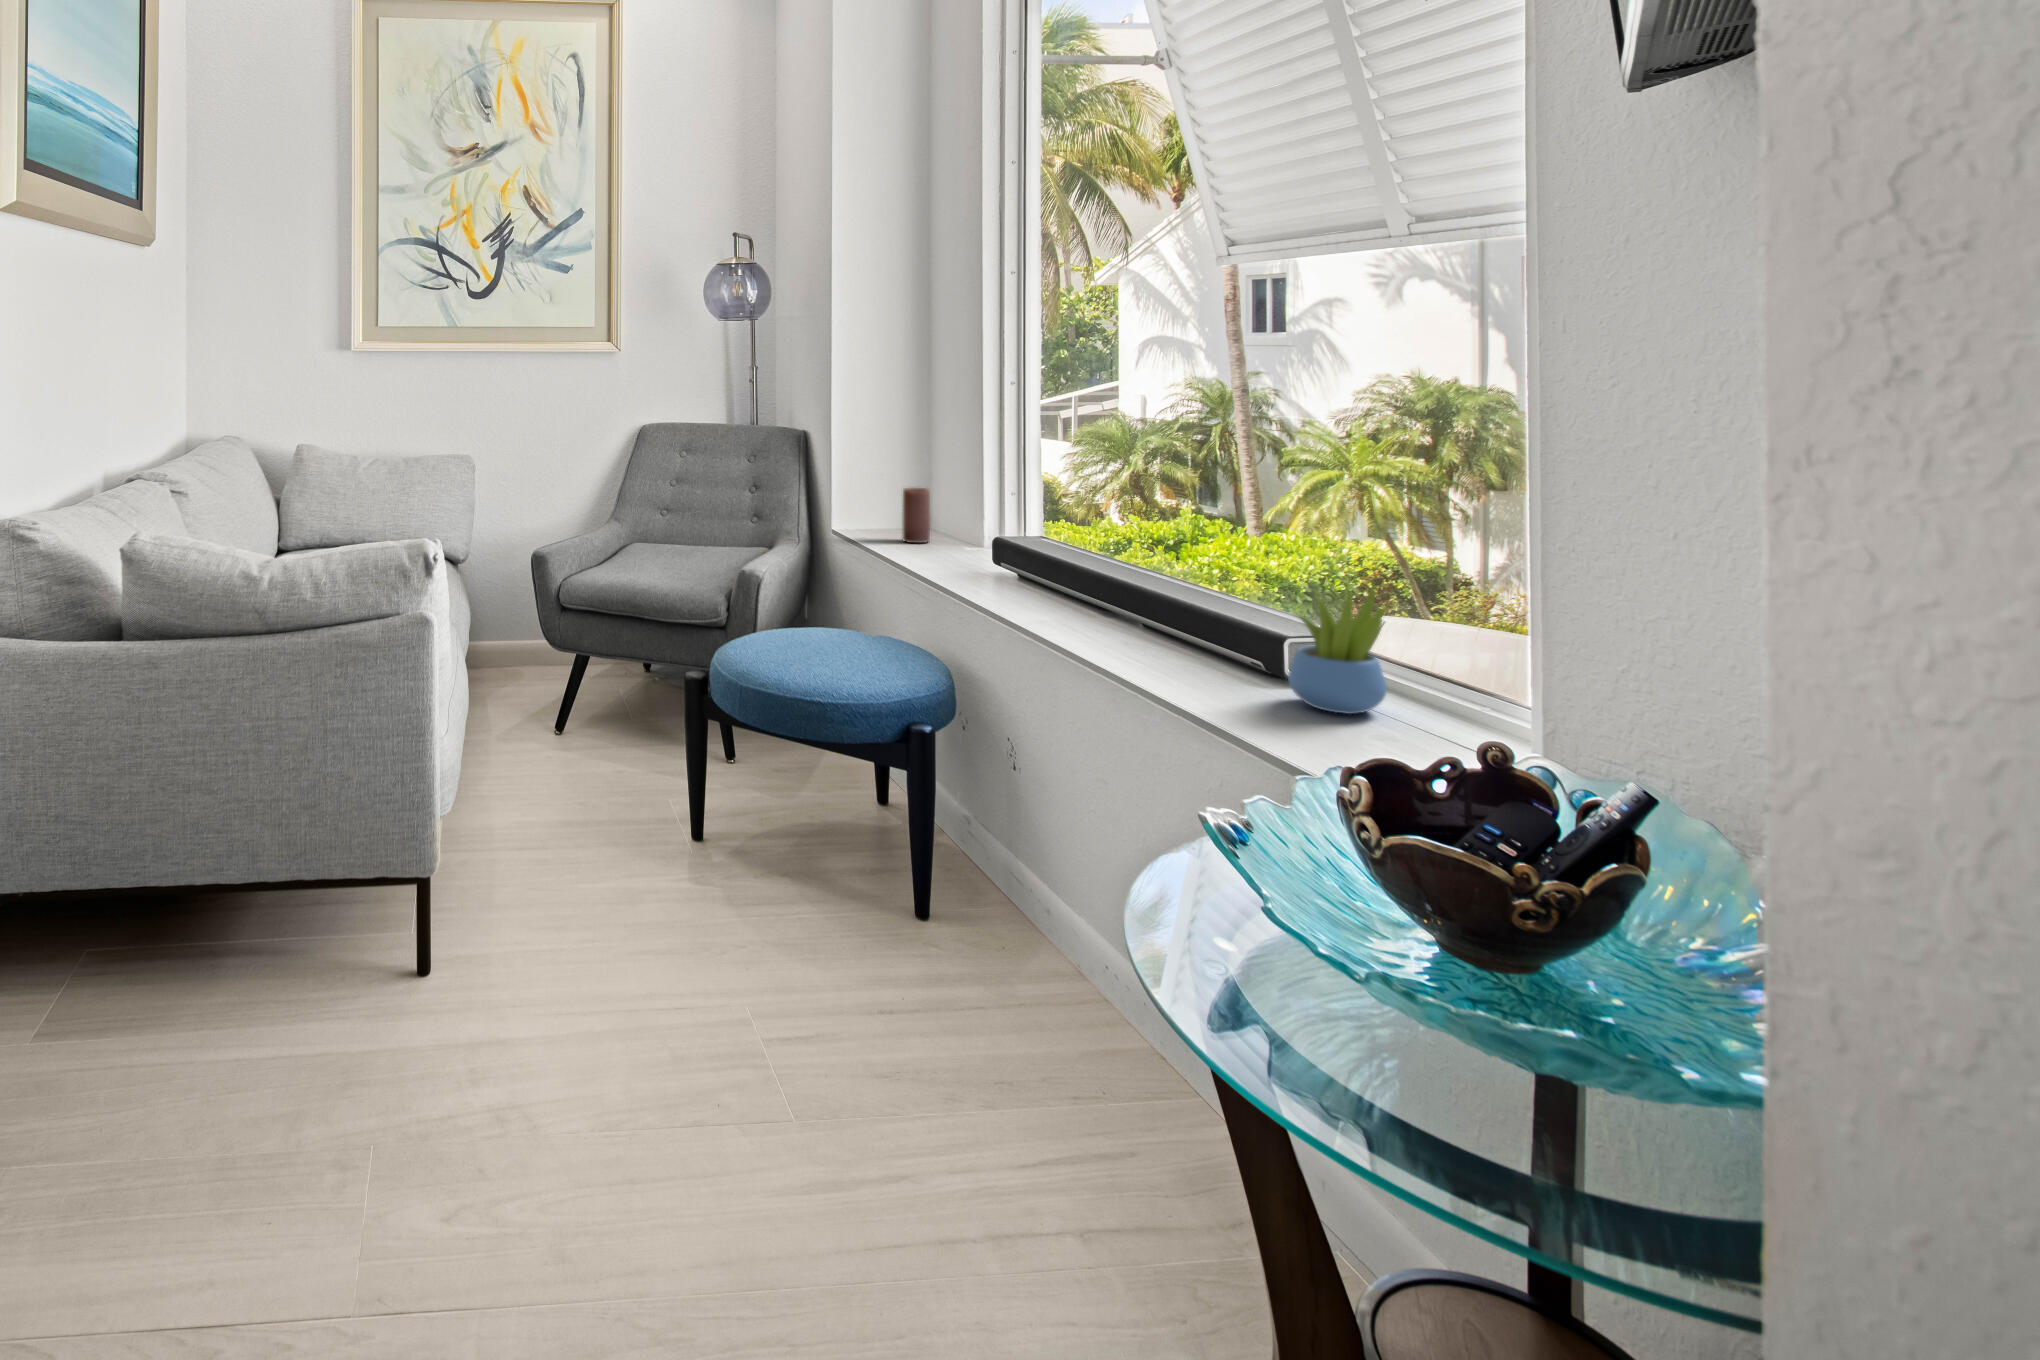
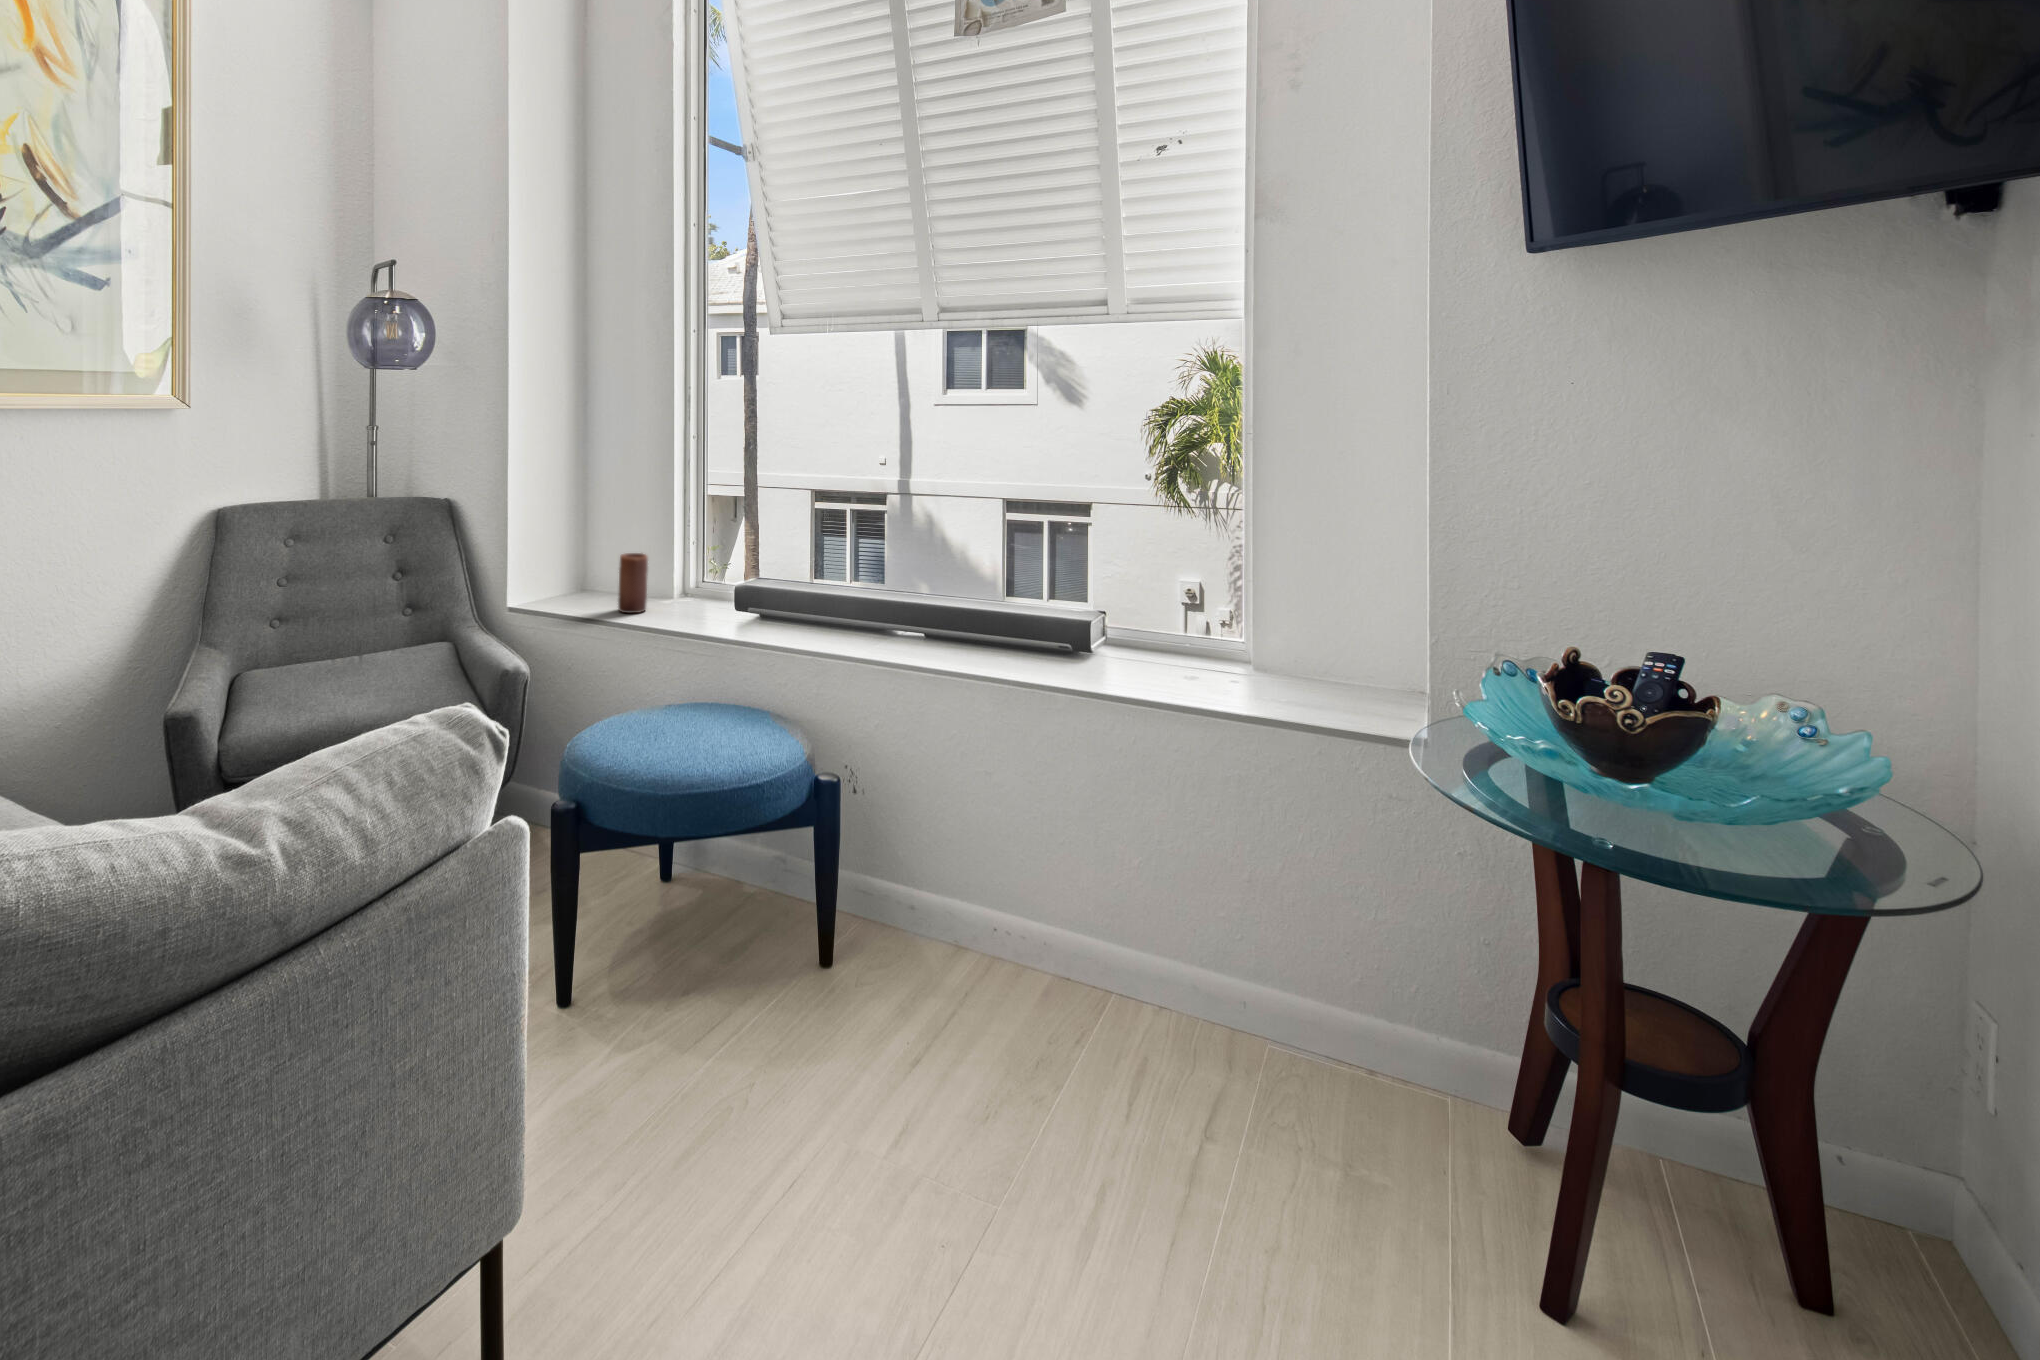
succulent plant: present [1288,585,1388,714] -> none [1247,608,1327,717]

